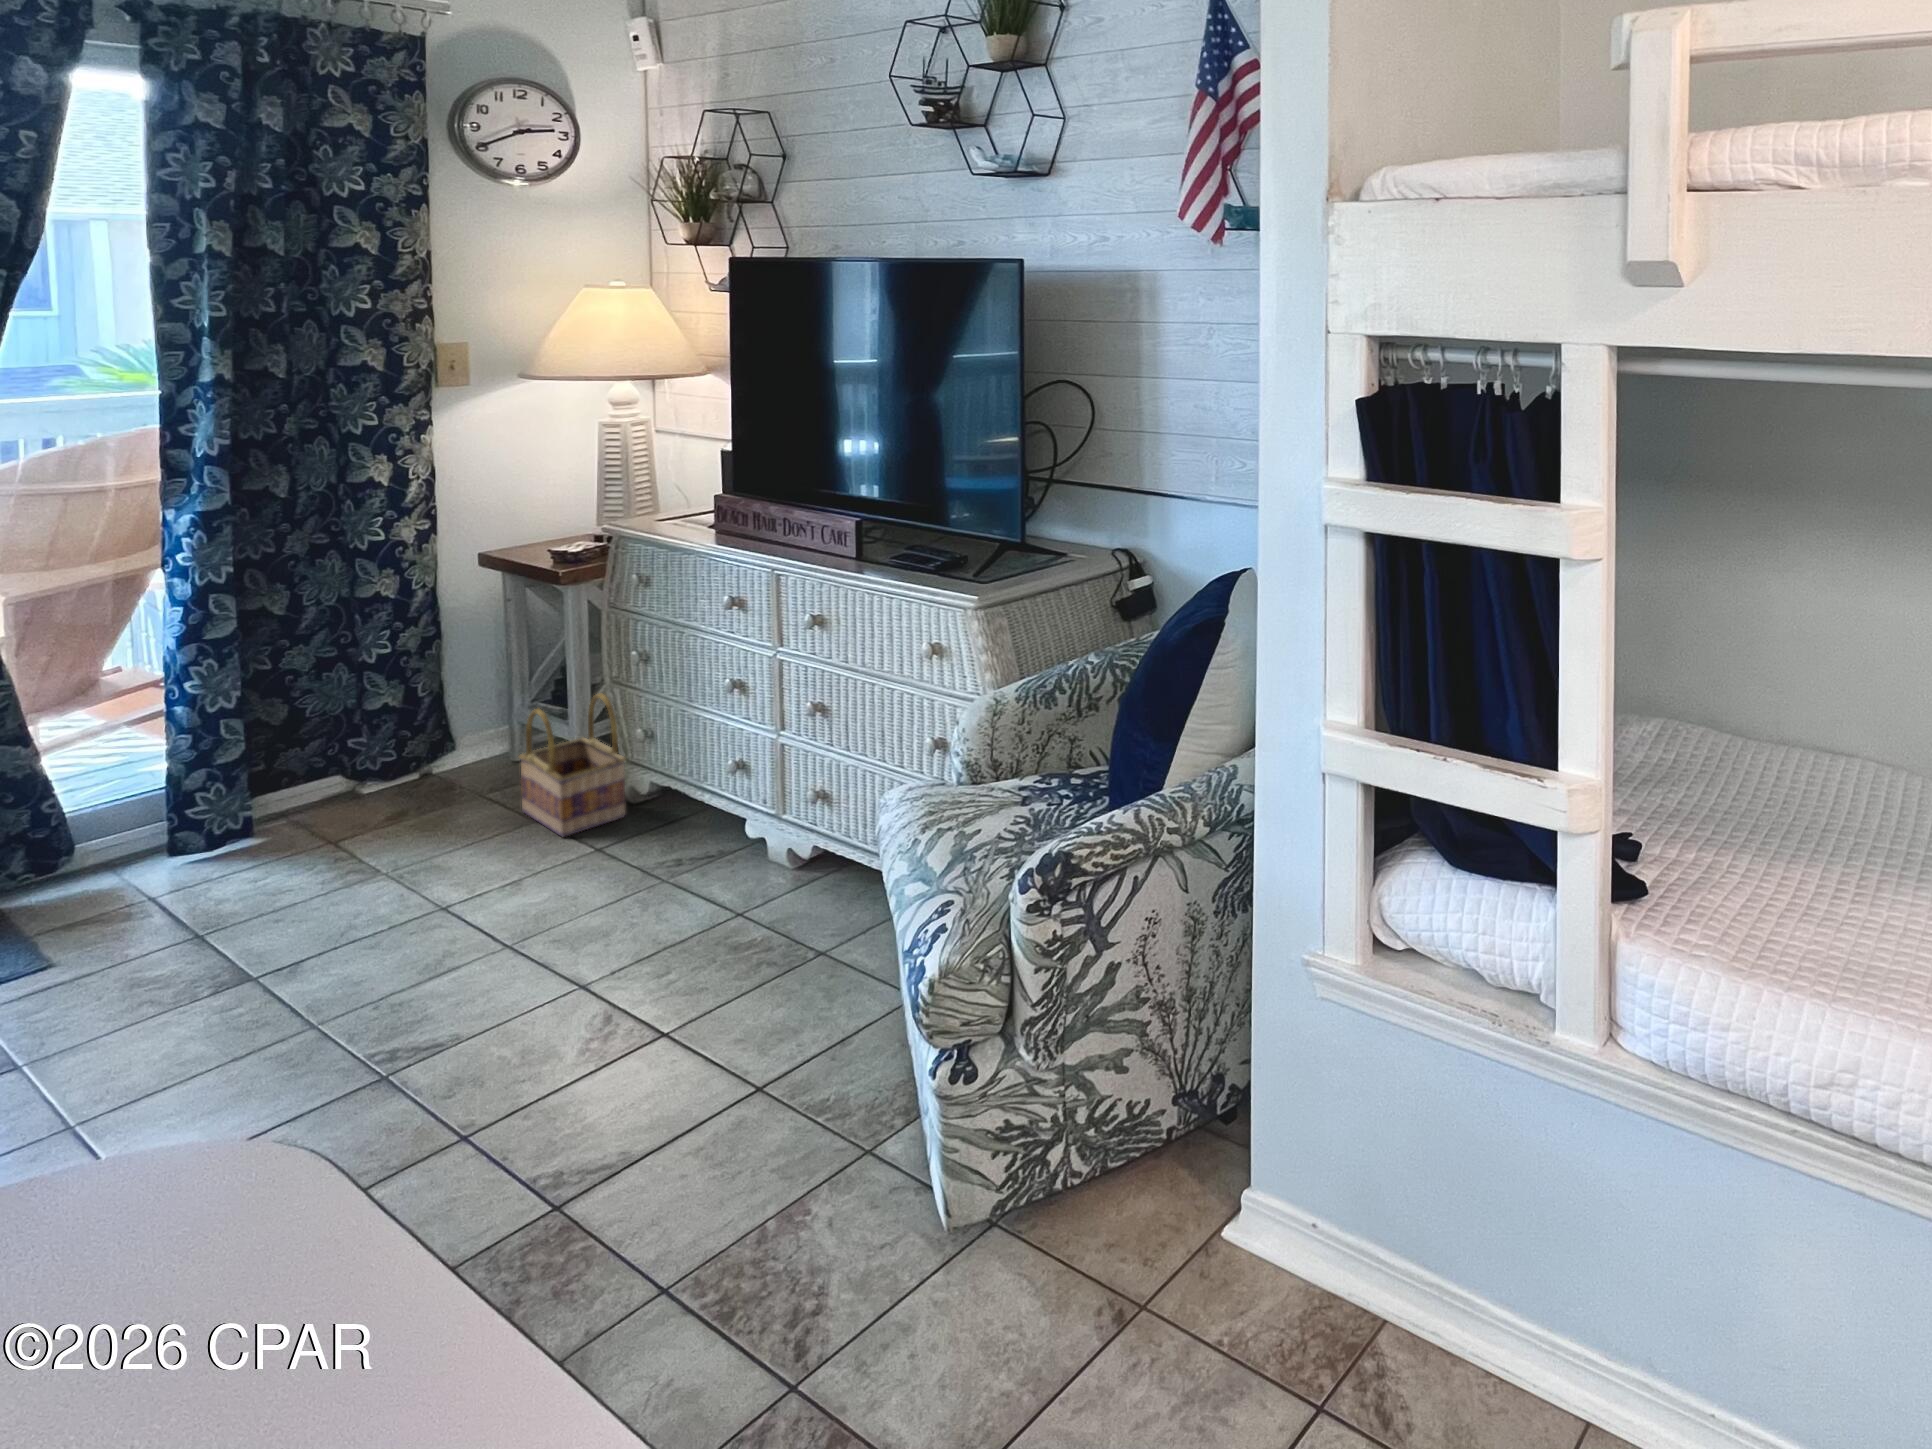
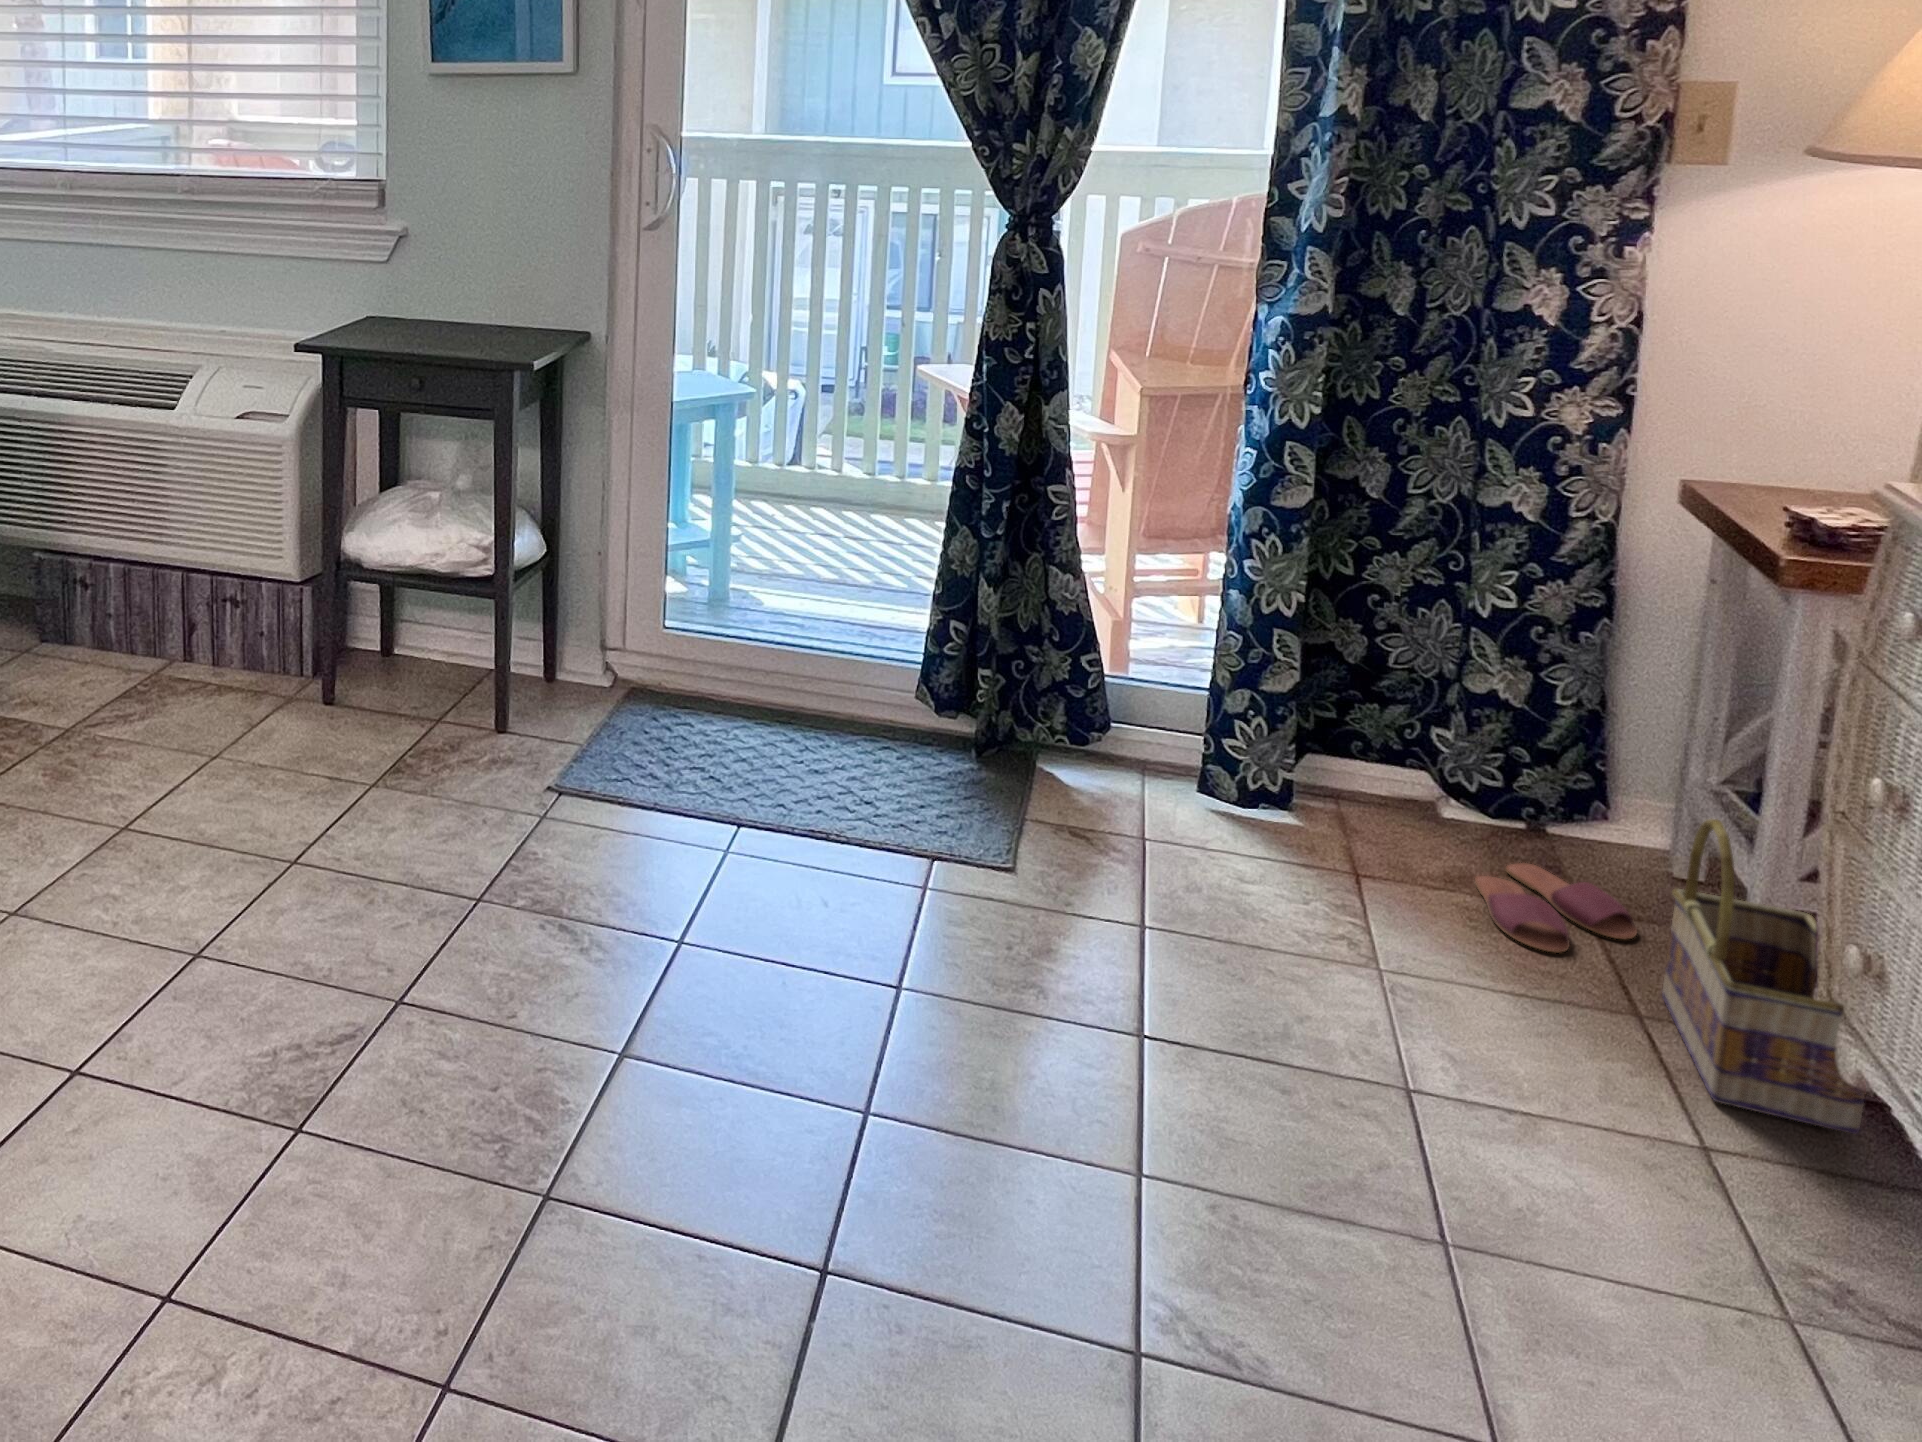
slippers: none [397,781,498,826] -> present [1475,863,1637,953]

